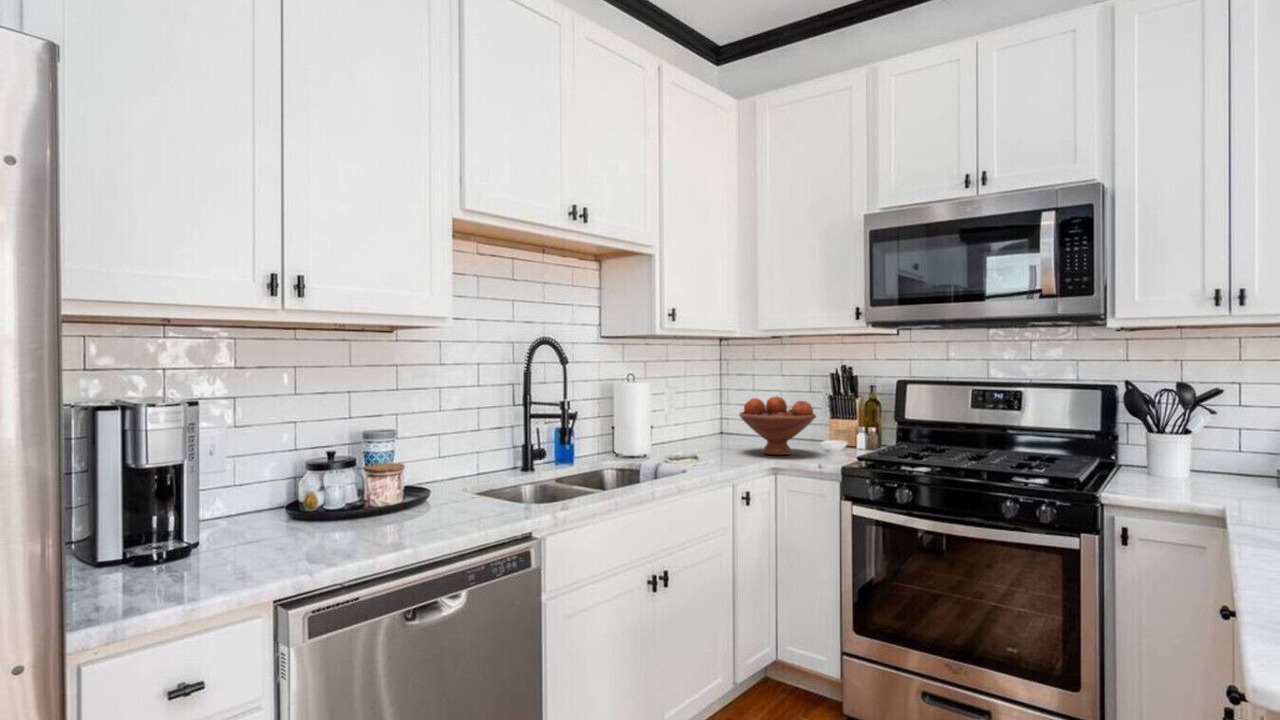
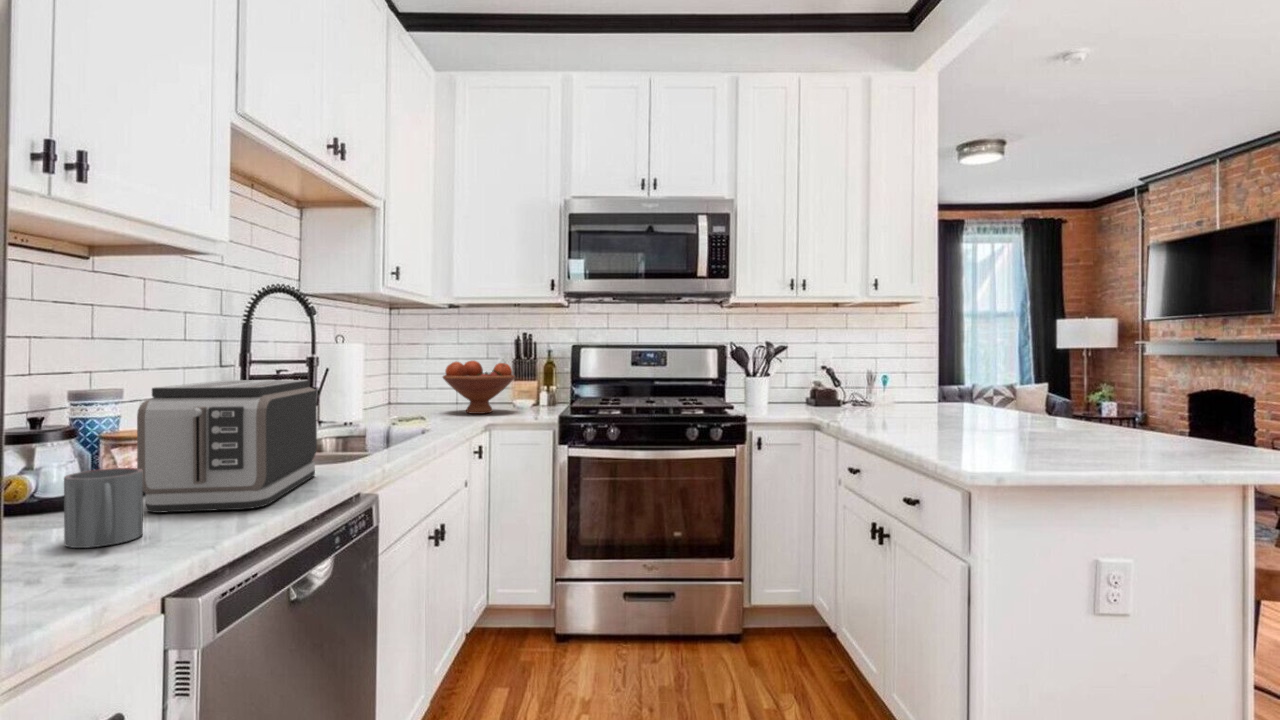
toaster: none [352,428,504,540] -> present [137,380,317,513]
mug: none [278,500,325,555] -> present [64,468,143,548]

